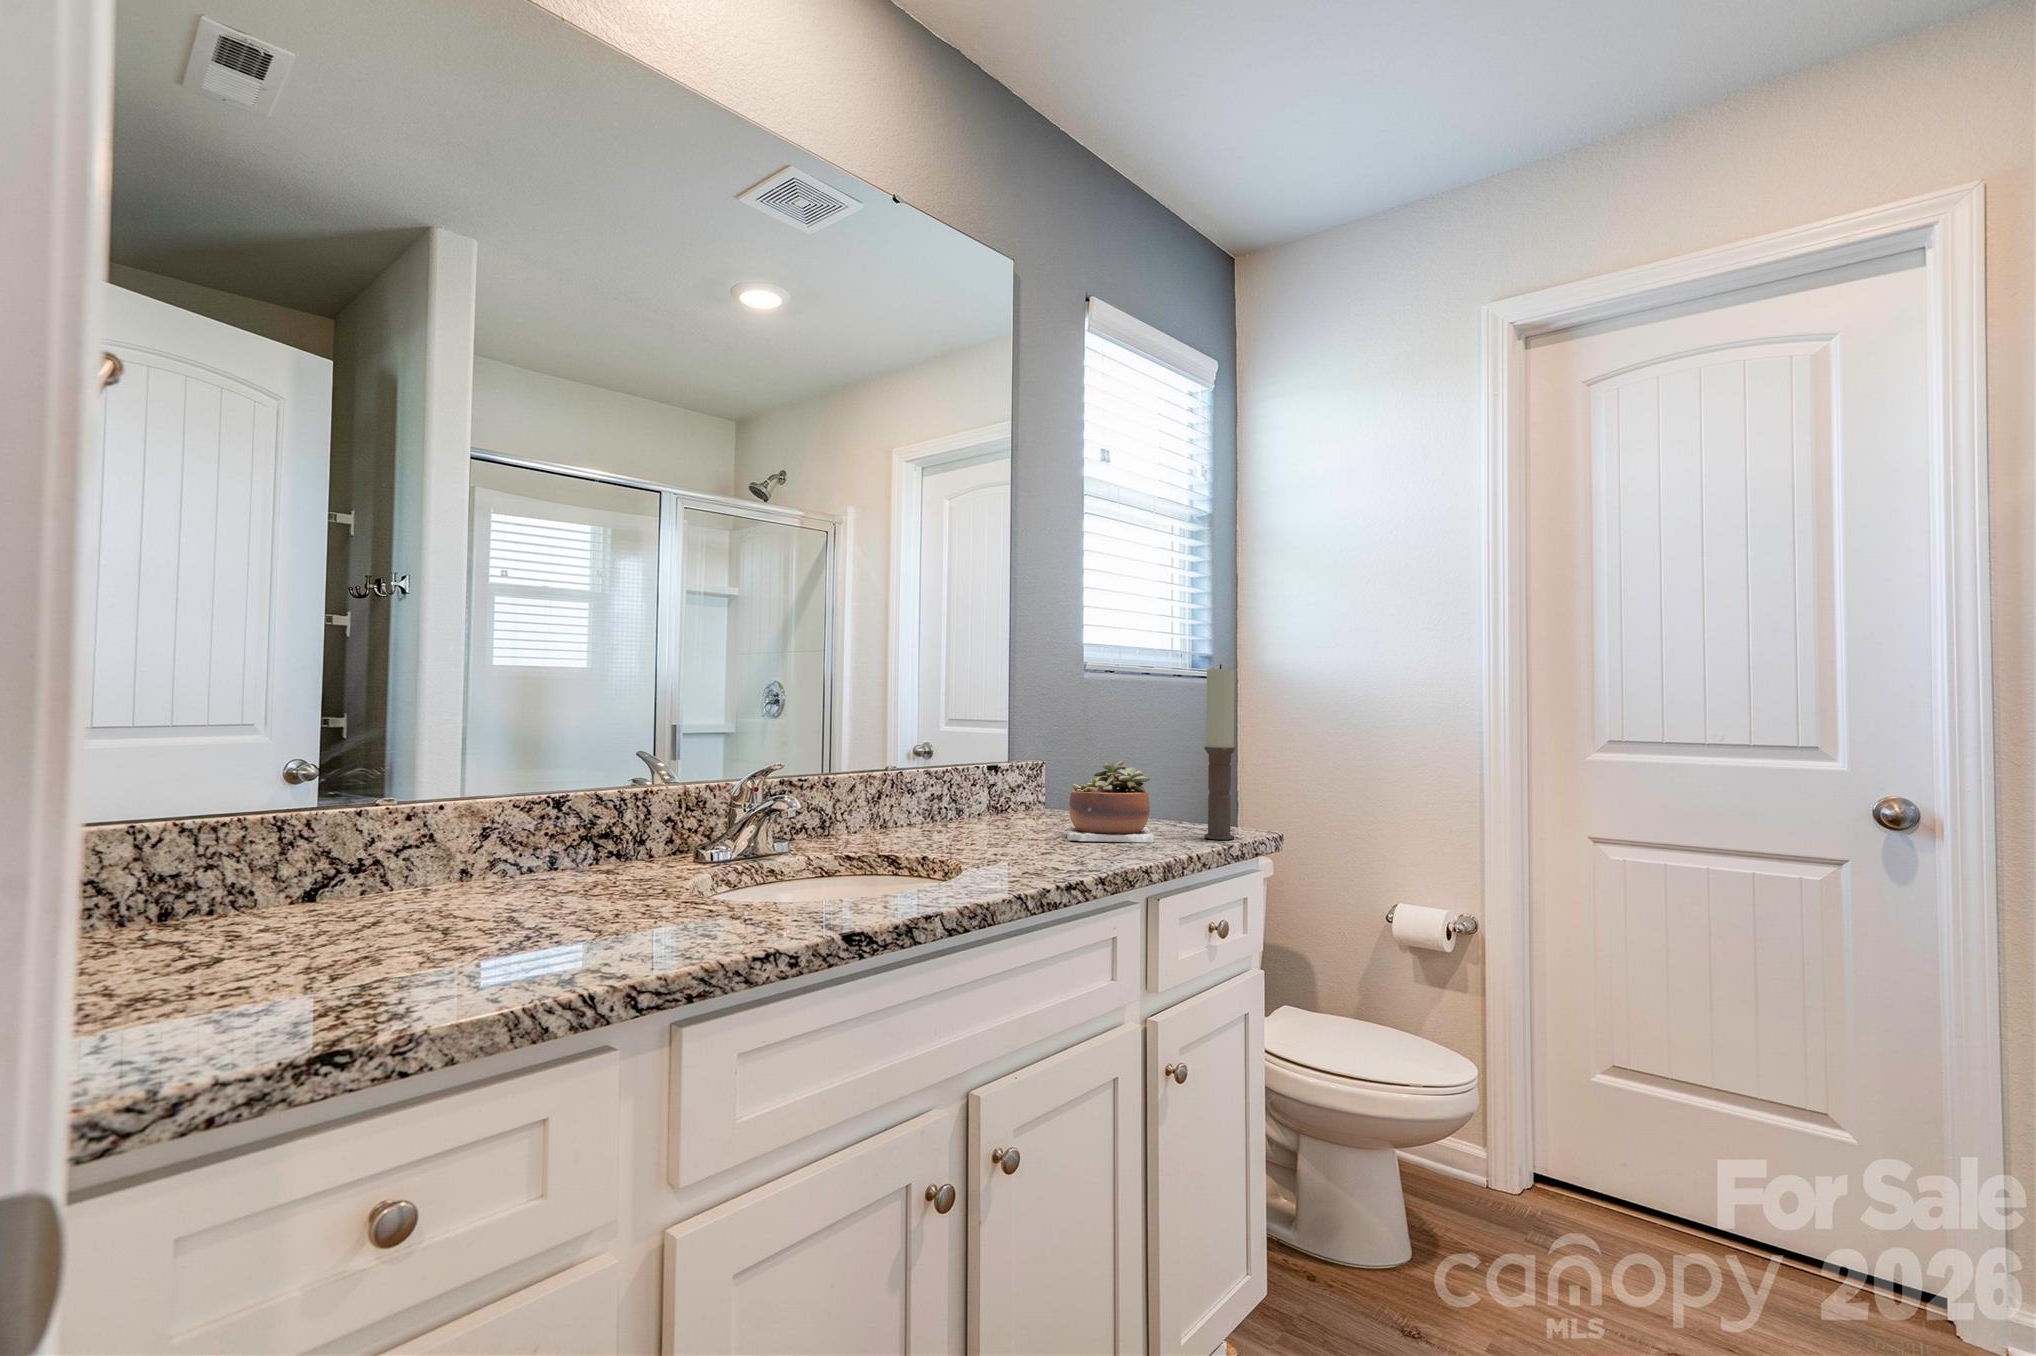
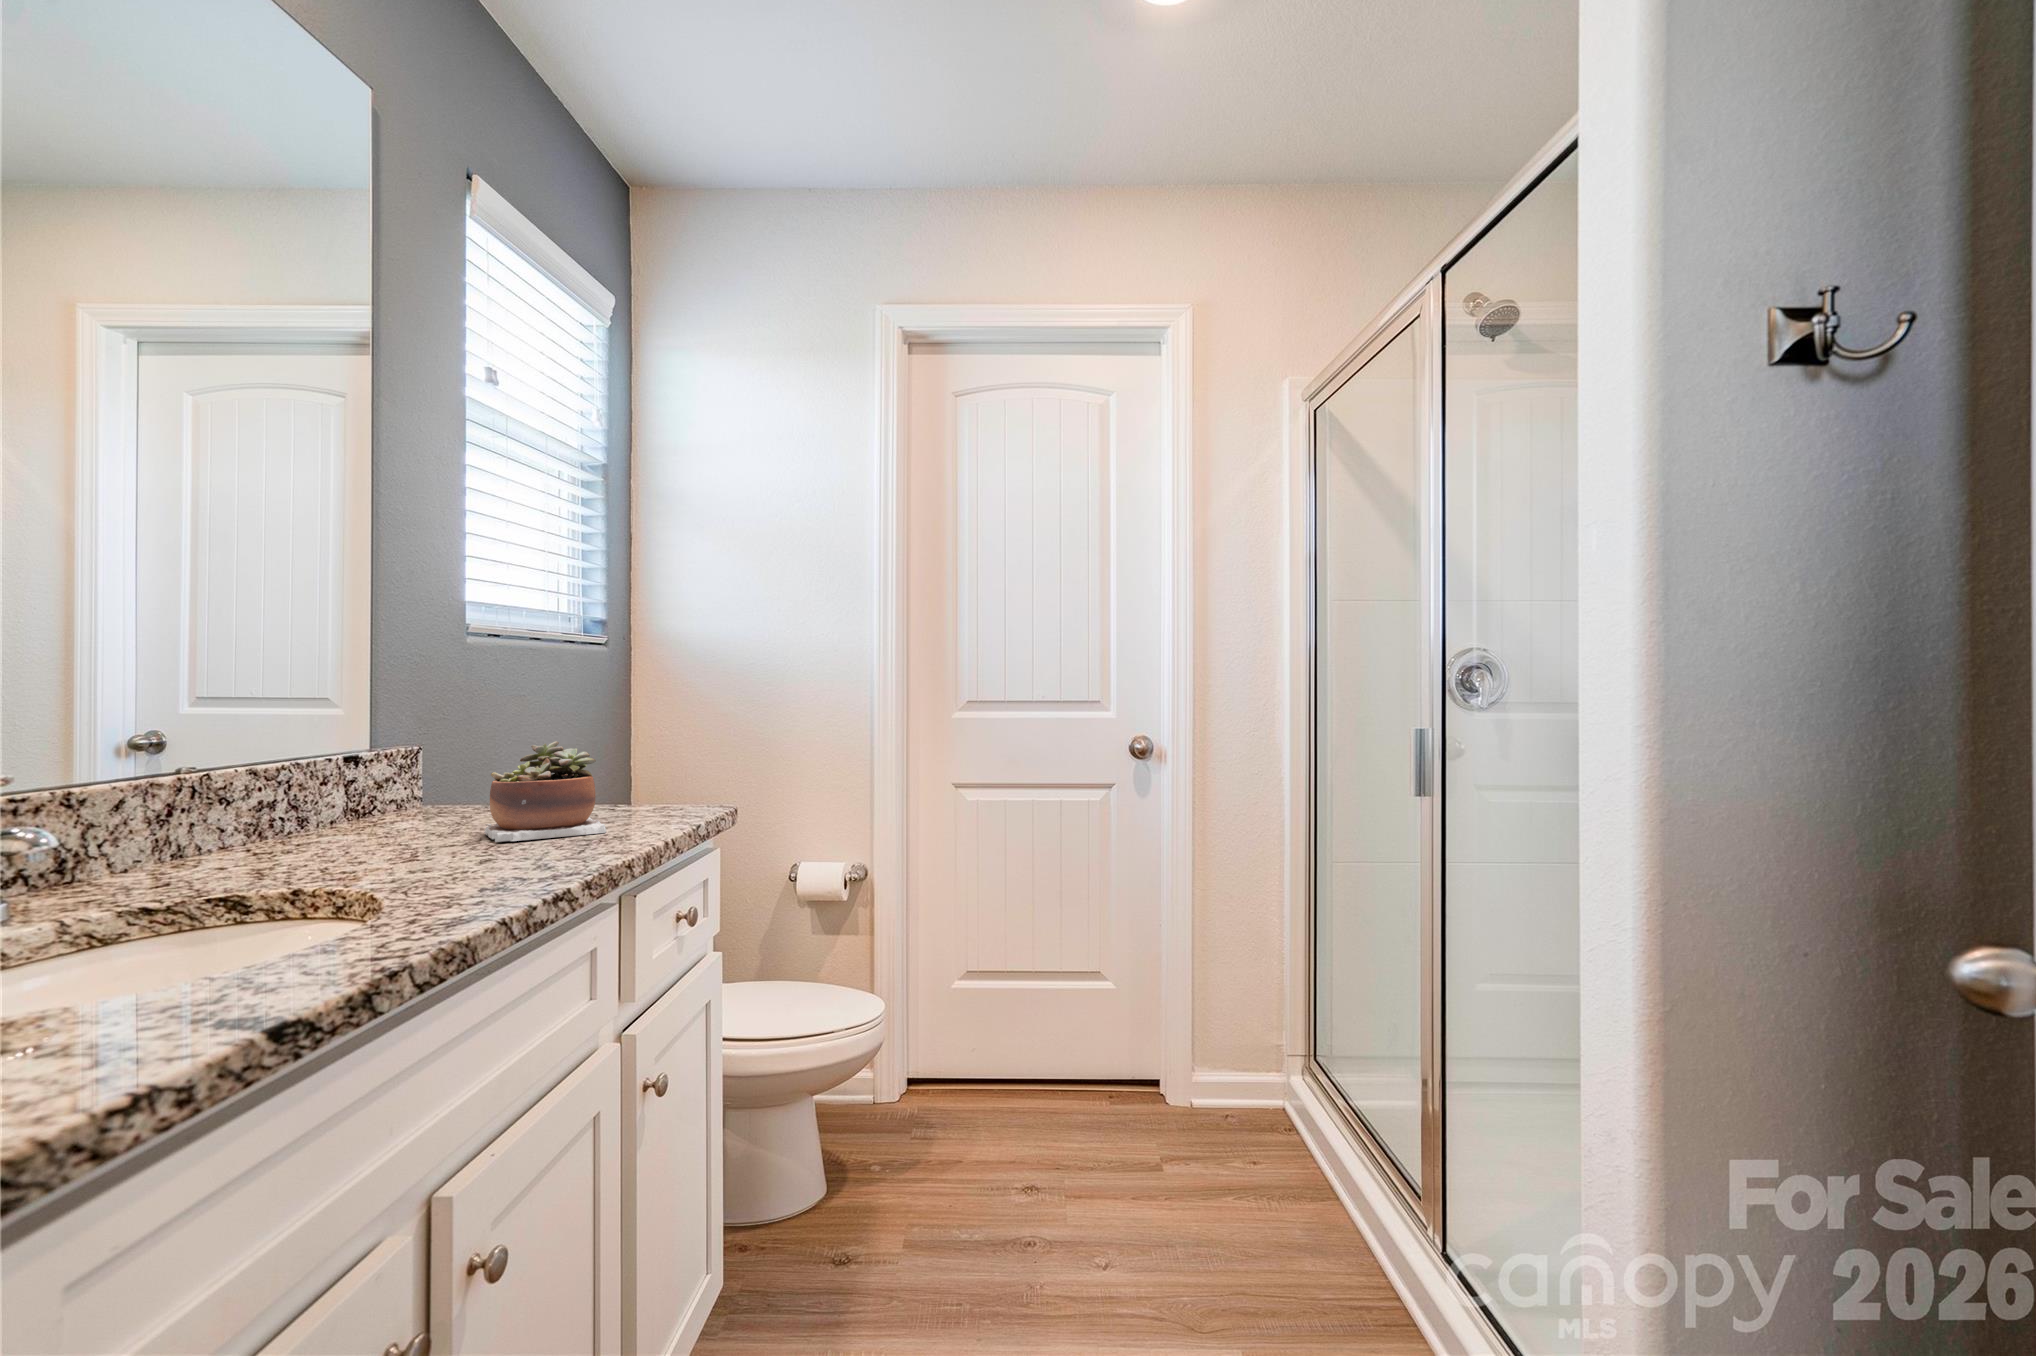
candle: present [1204,664,1235,840] -> none [660,630,693,821]

